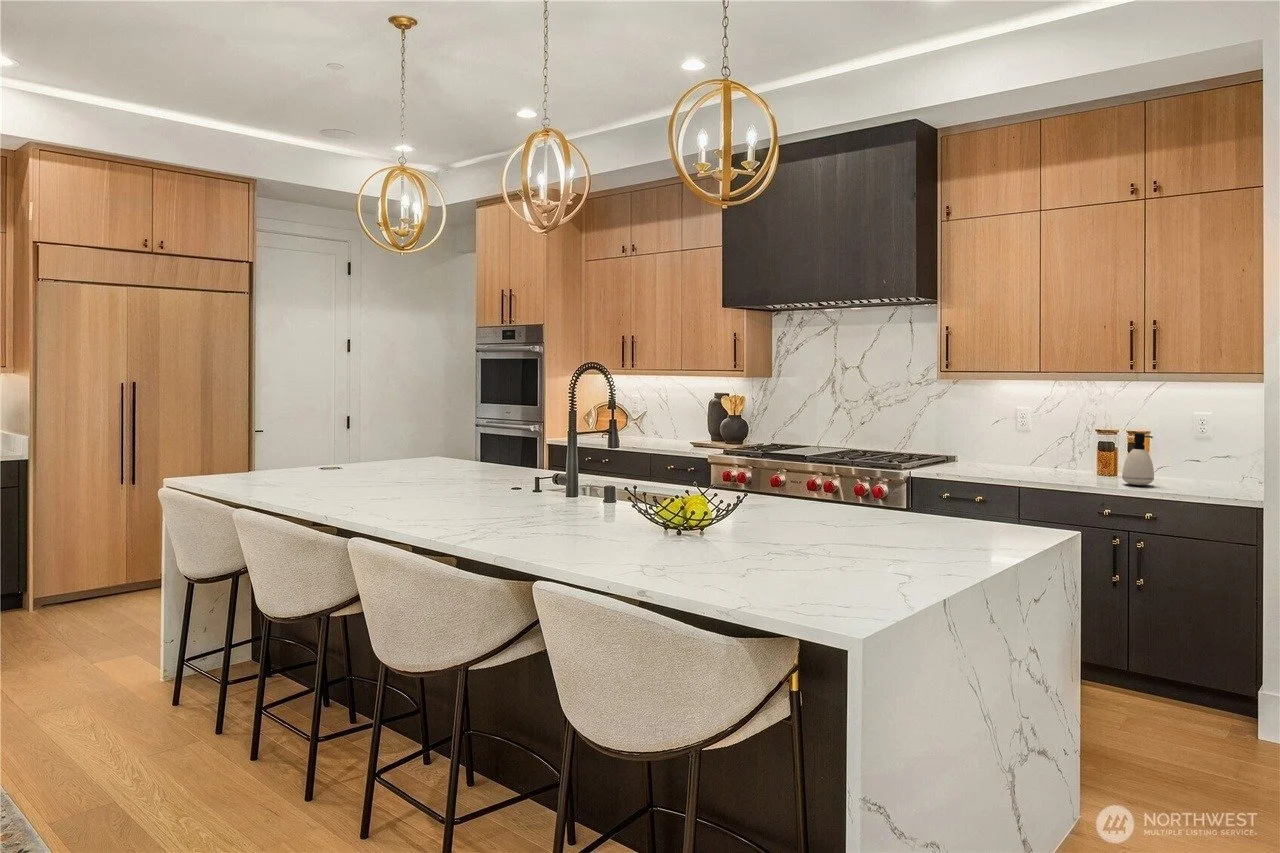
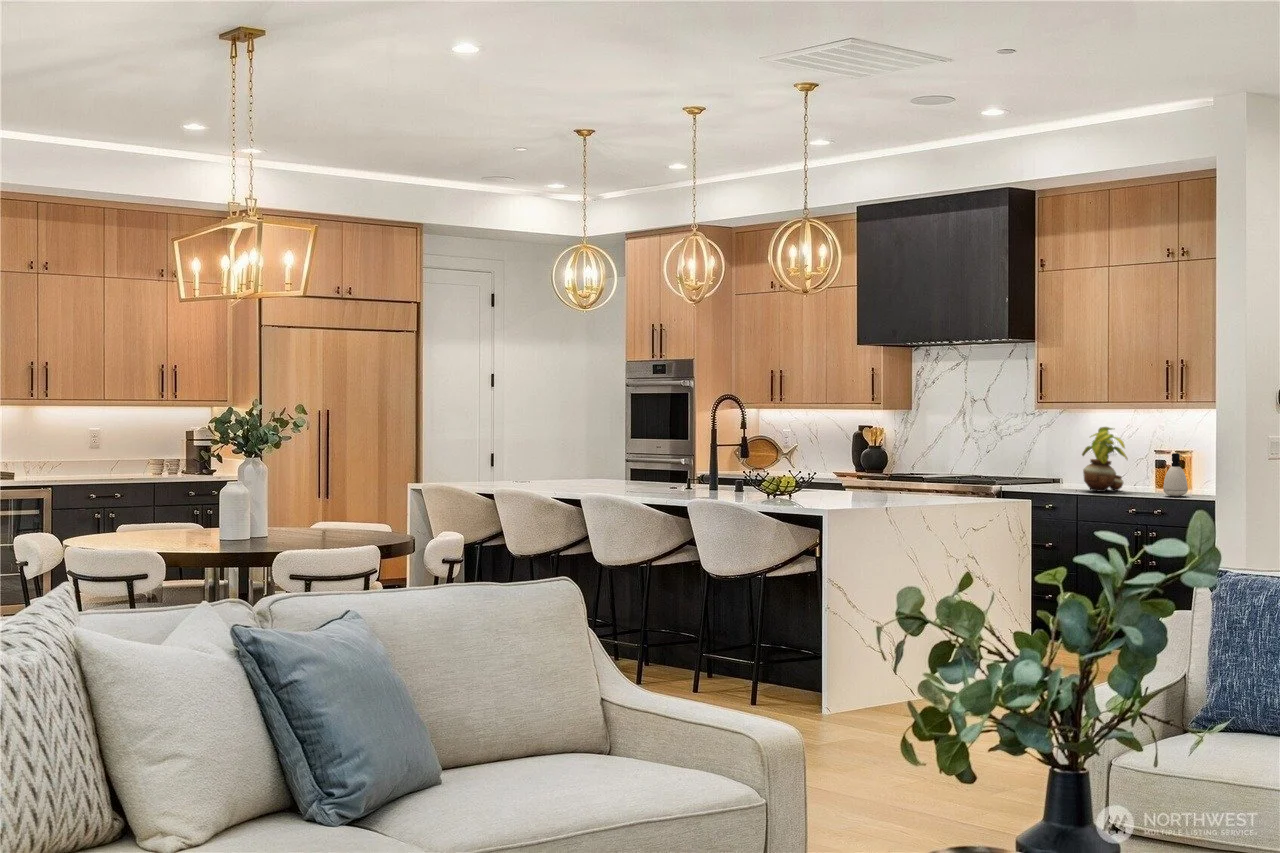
potted plant: none [1007,399,1070,476] -> present [1082,427,1128,492]

